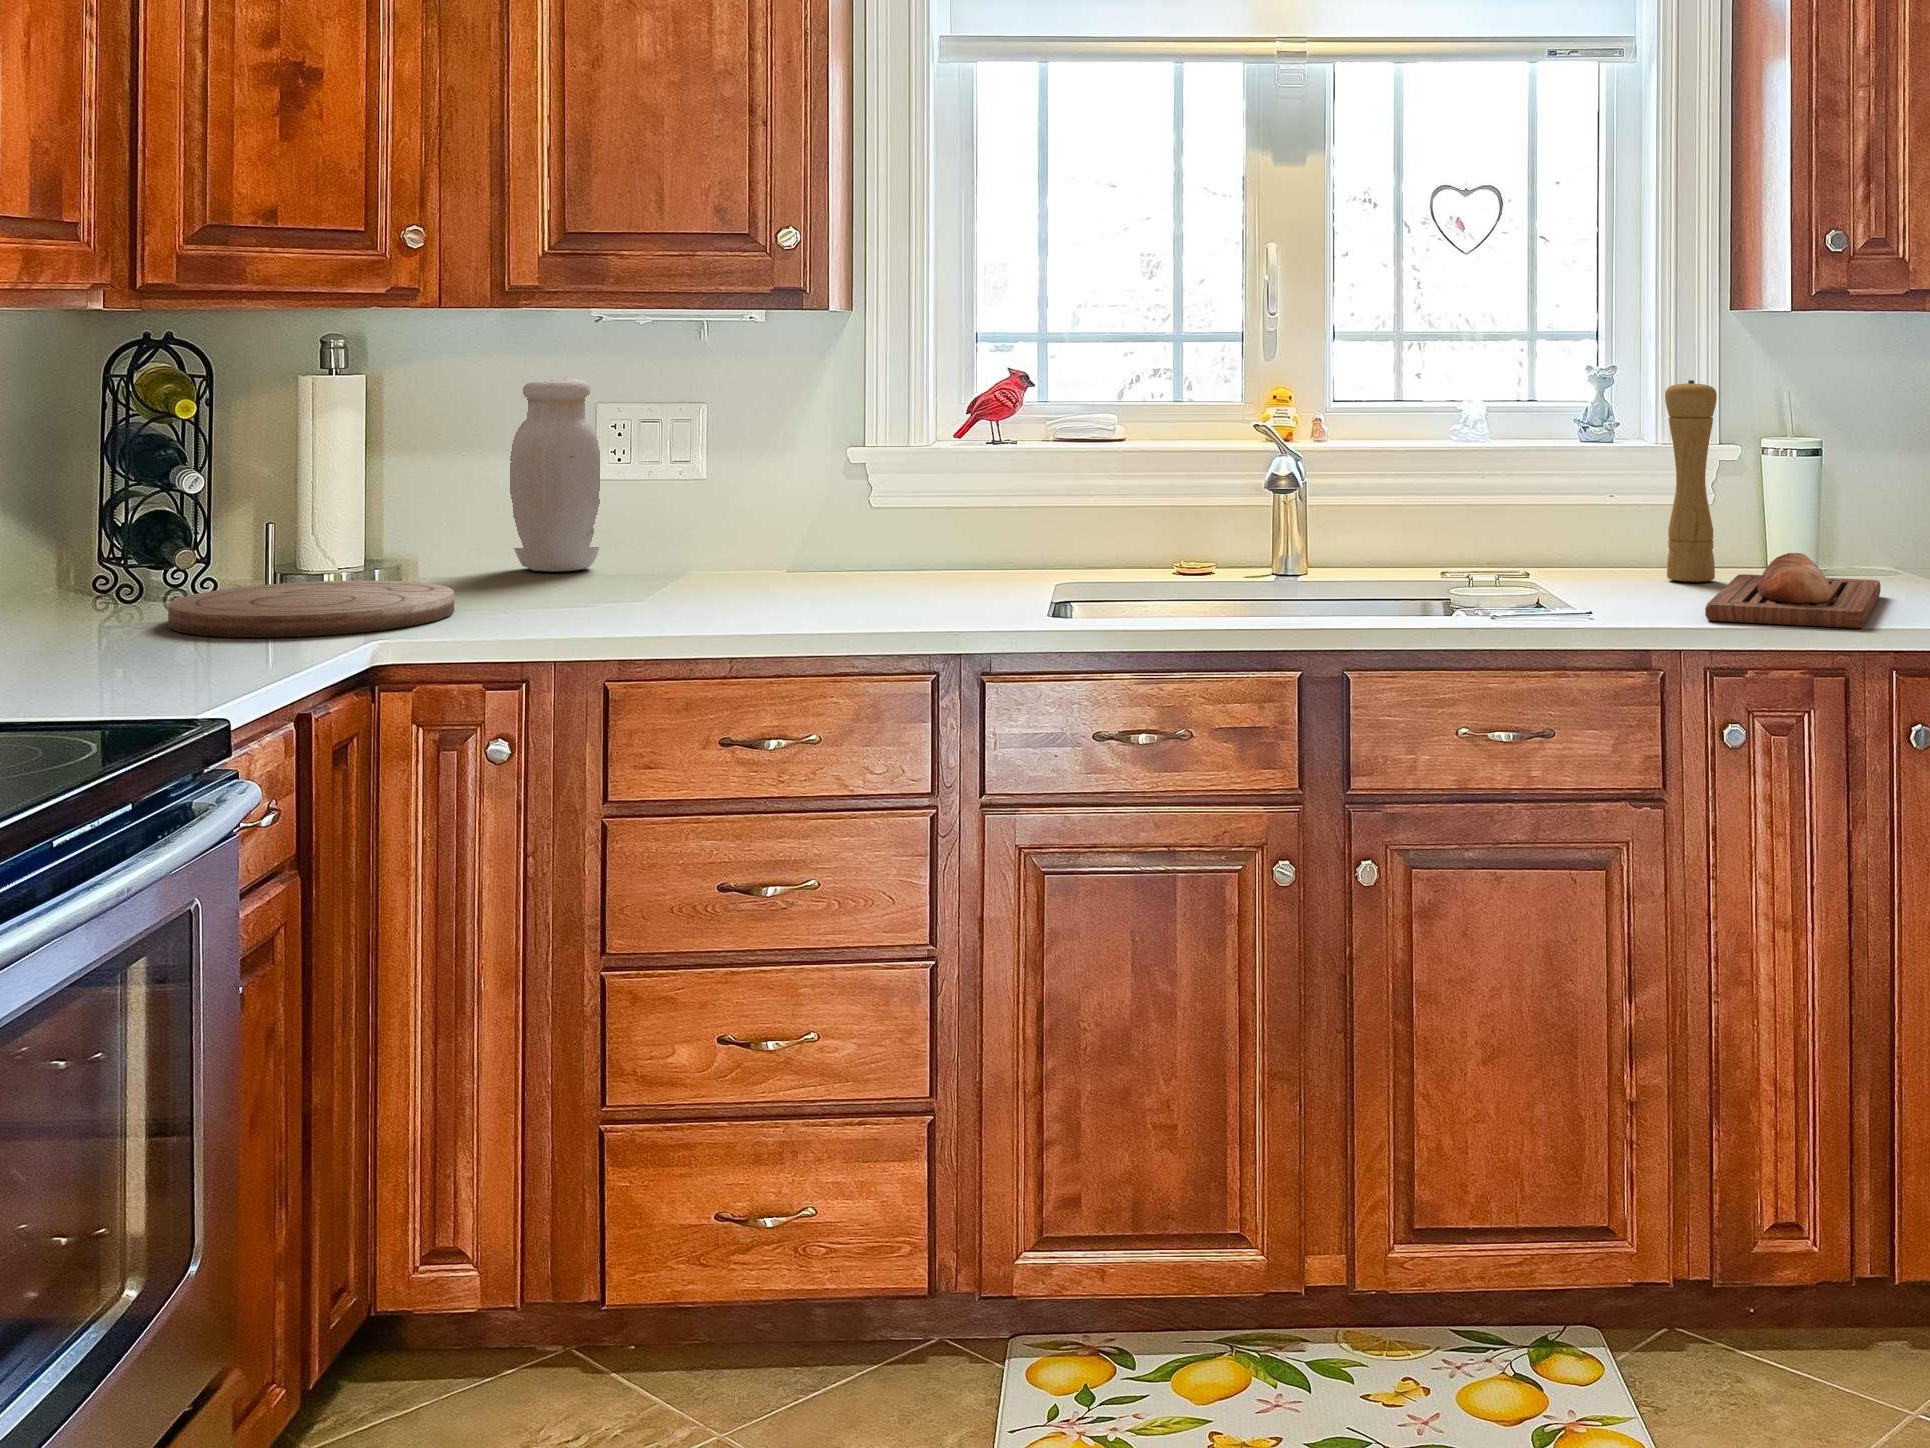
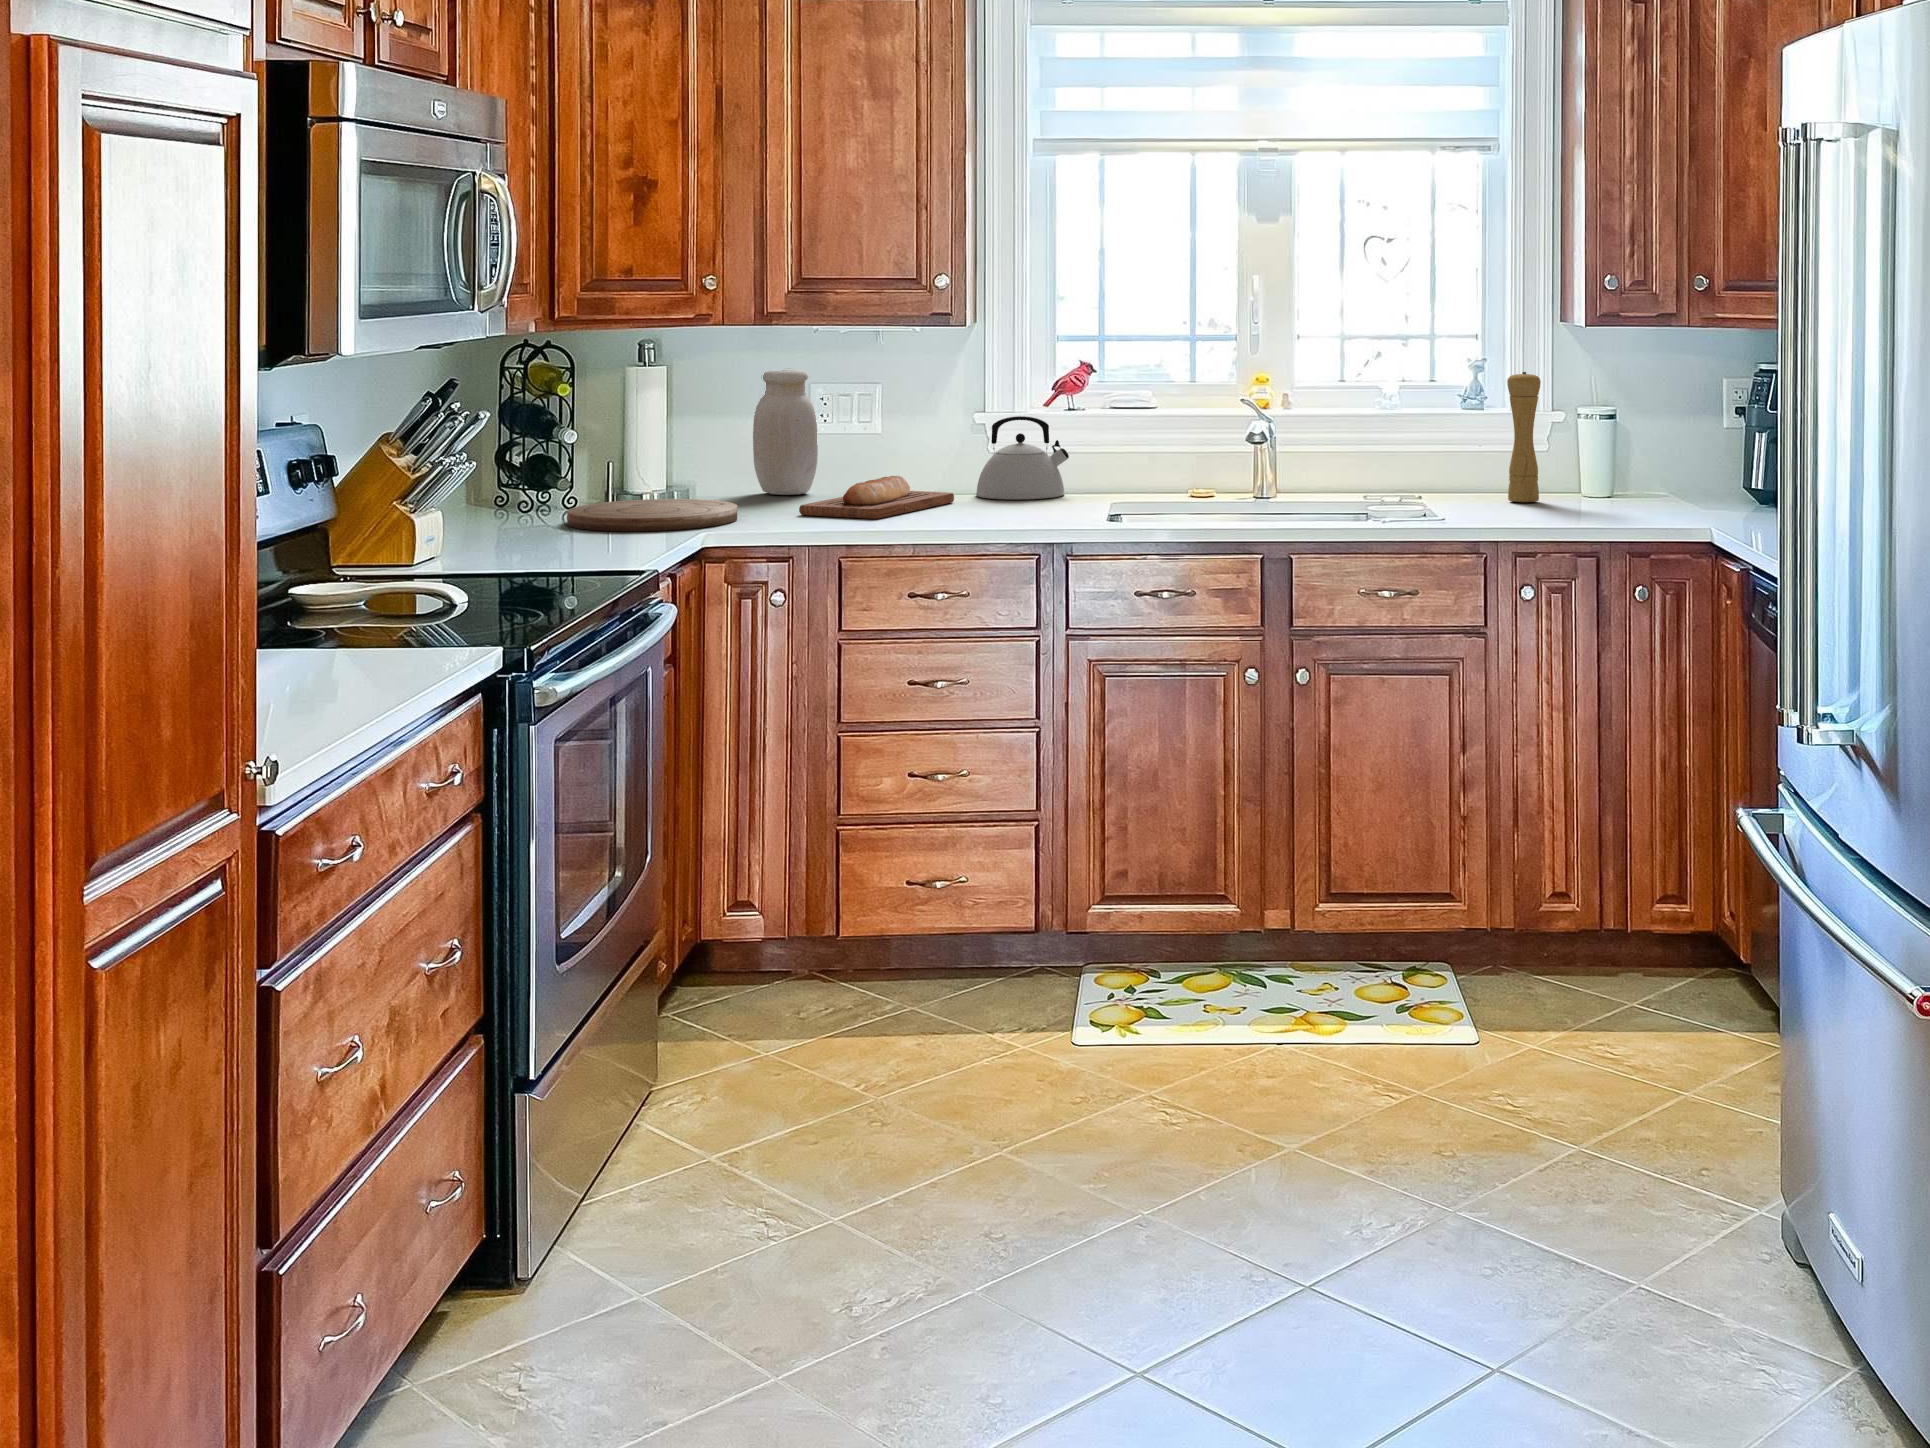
kettle: none [847,451,989,578] -> present [976,416,1069,500]
bread loaf: present [1705,553,1881,628] -> present [799,476,954,519]

